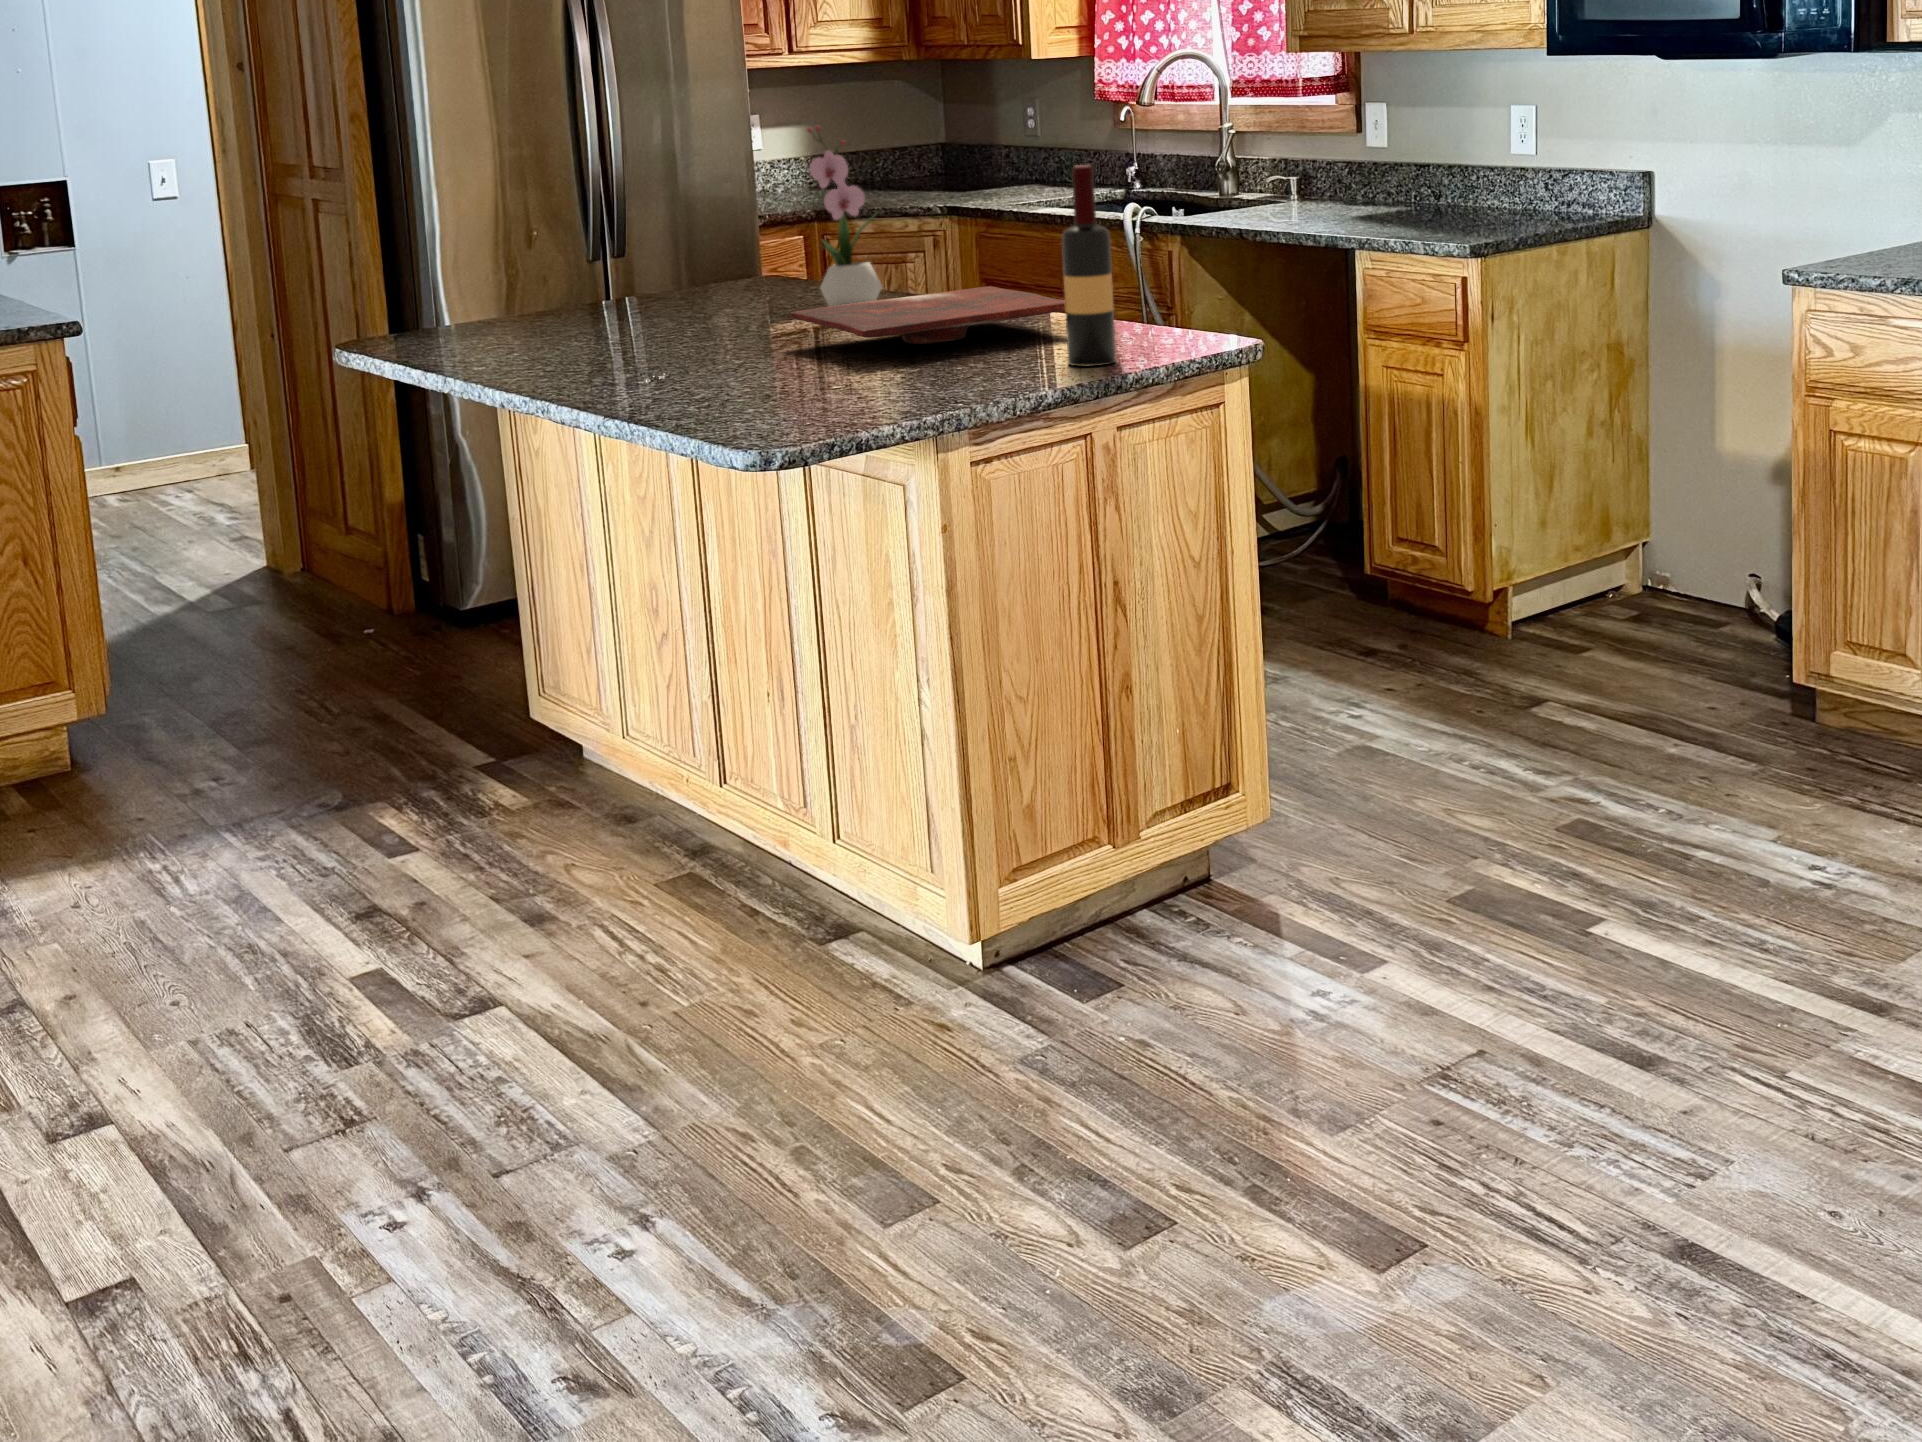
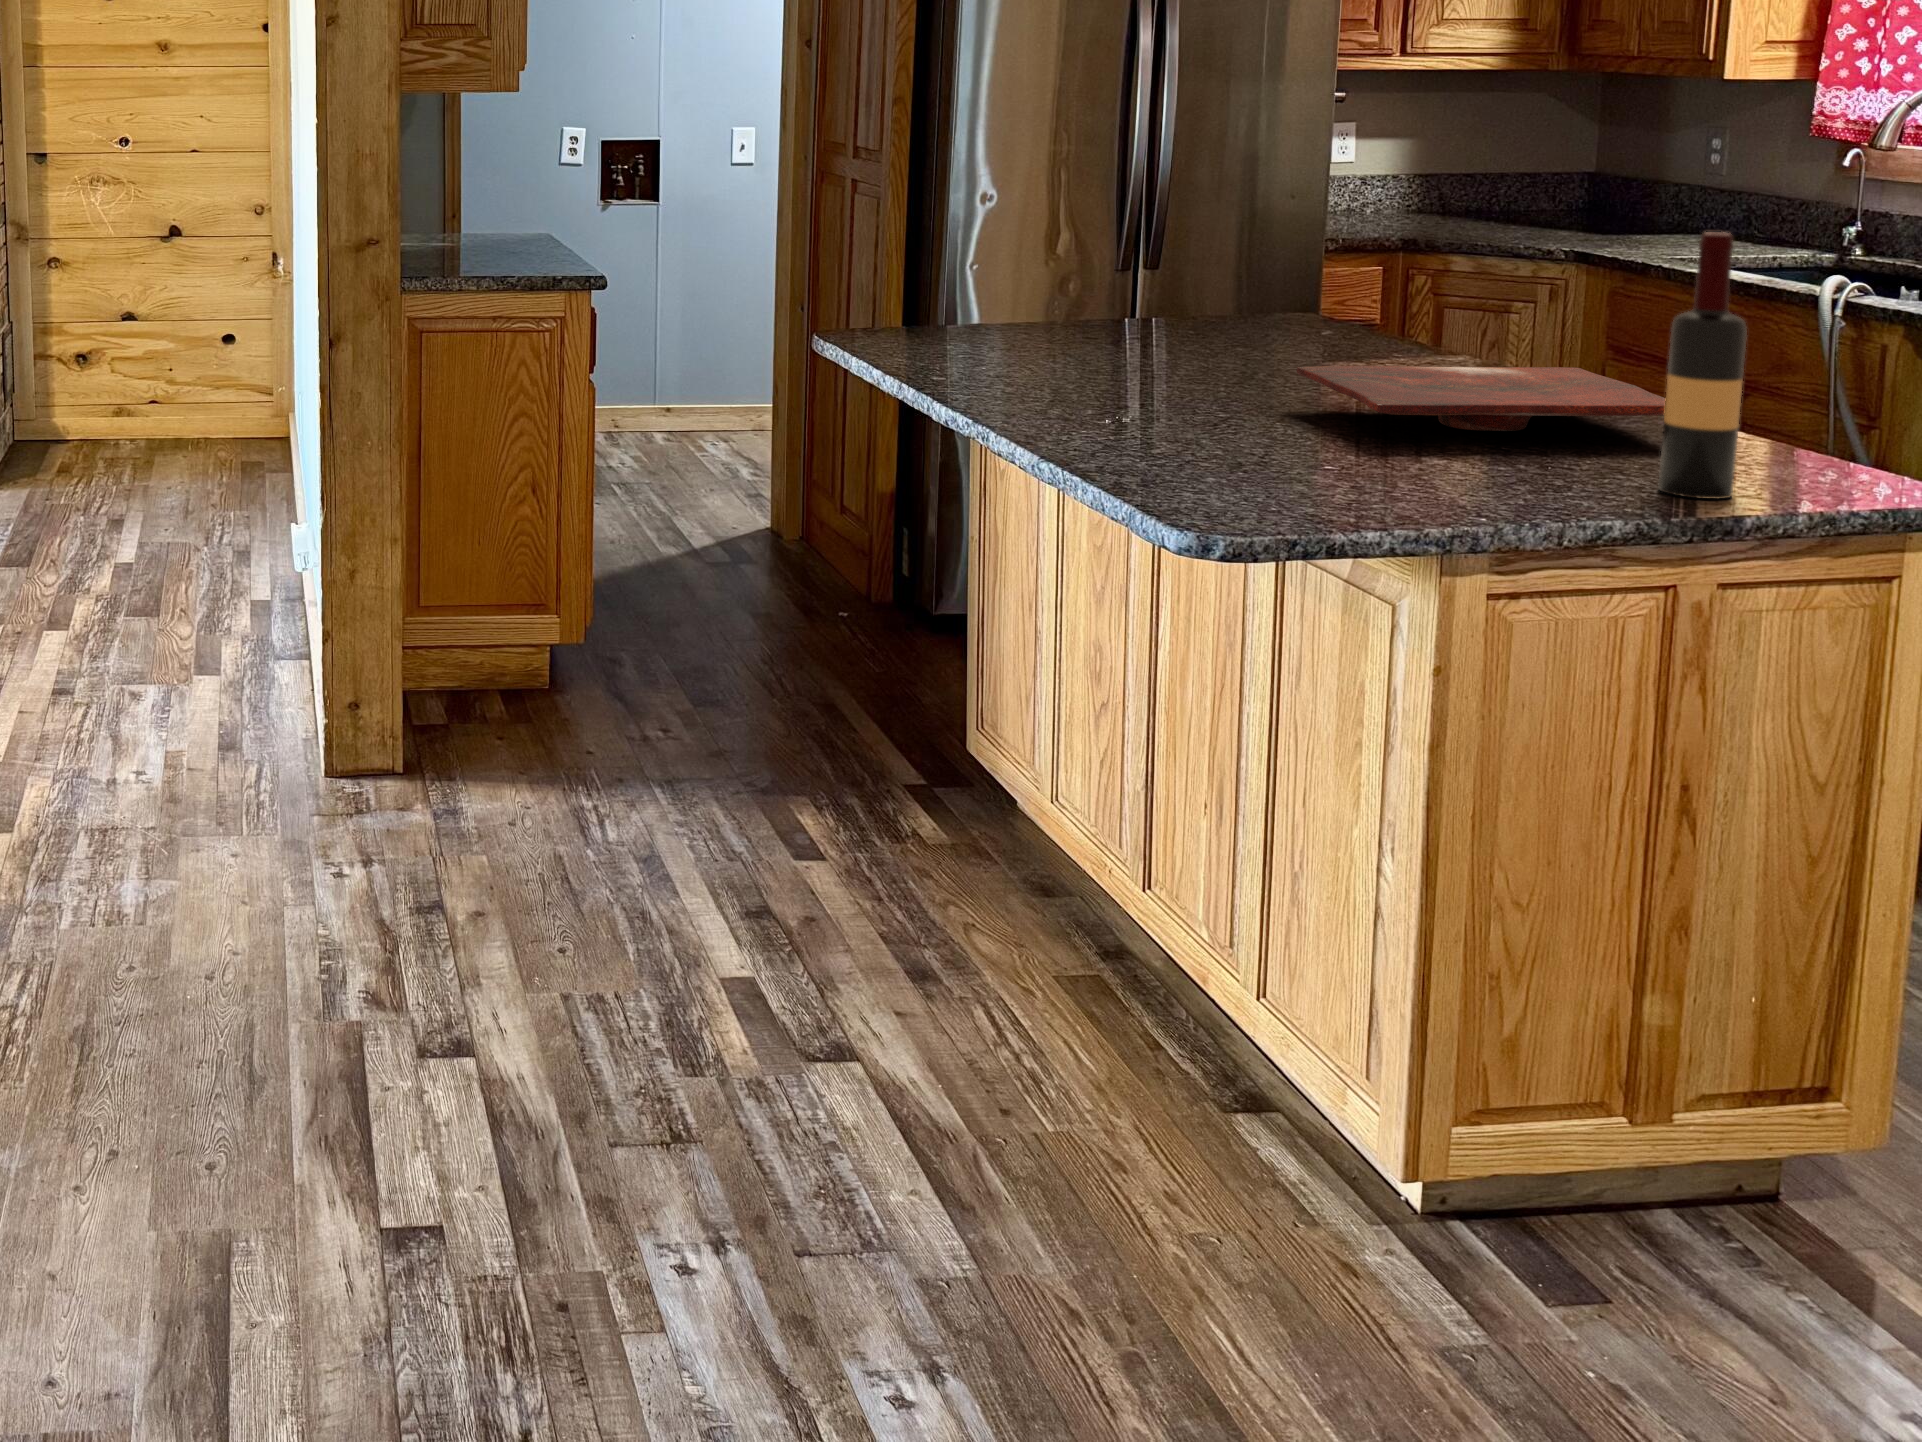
flower arrangement: present [807,126,882,306] -> none [1353,147,1447,376]

